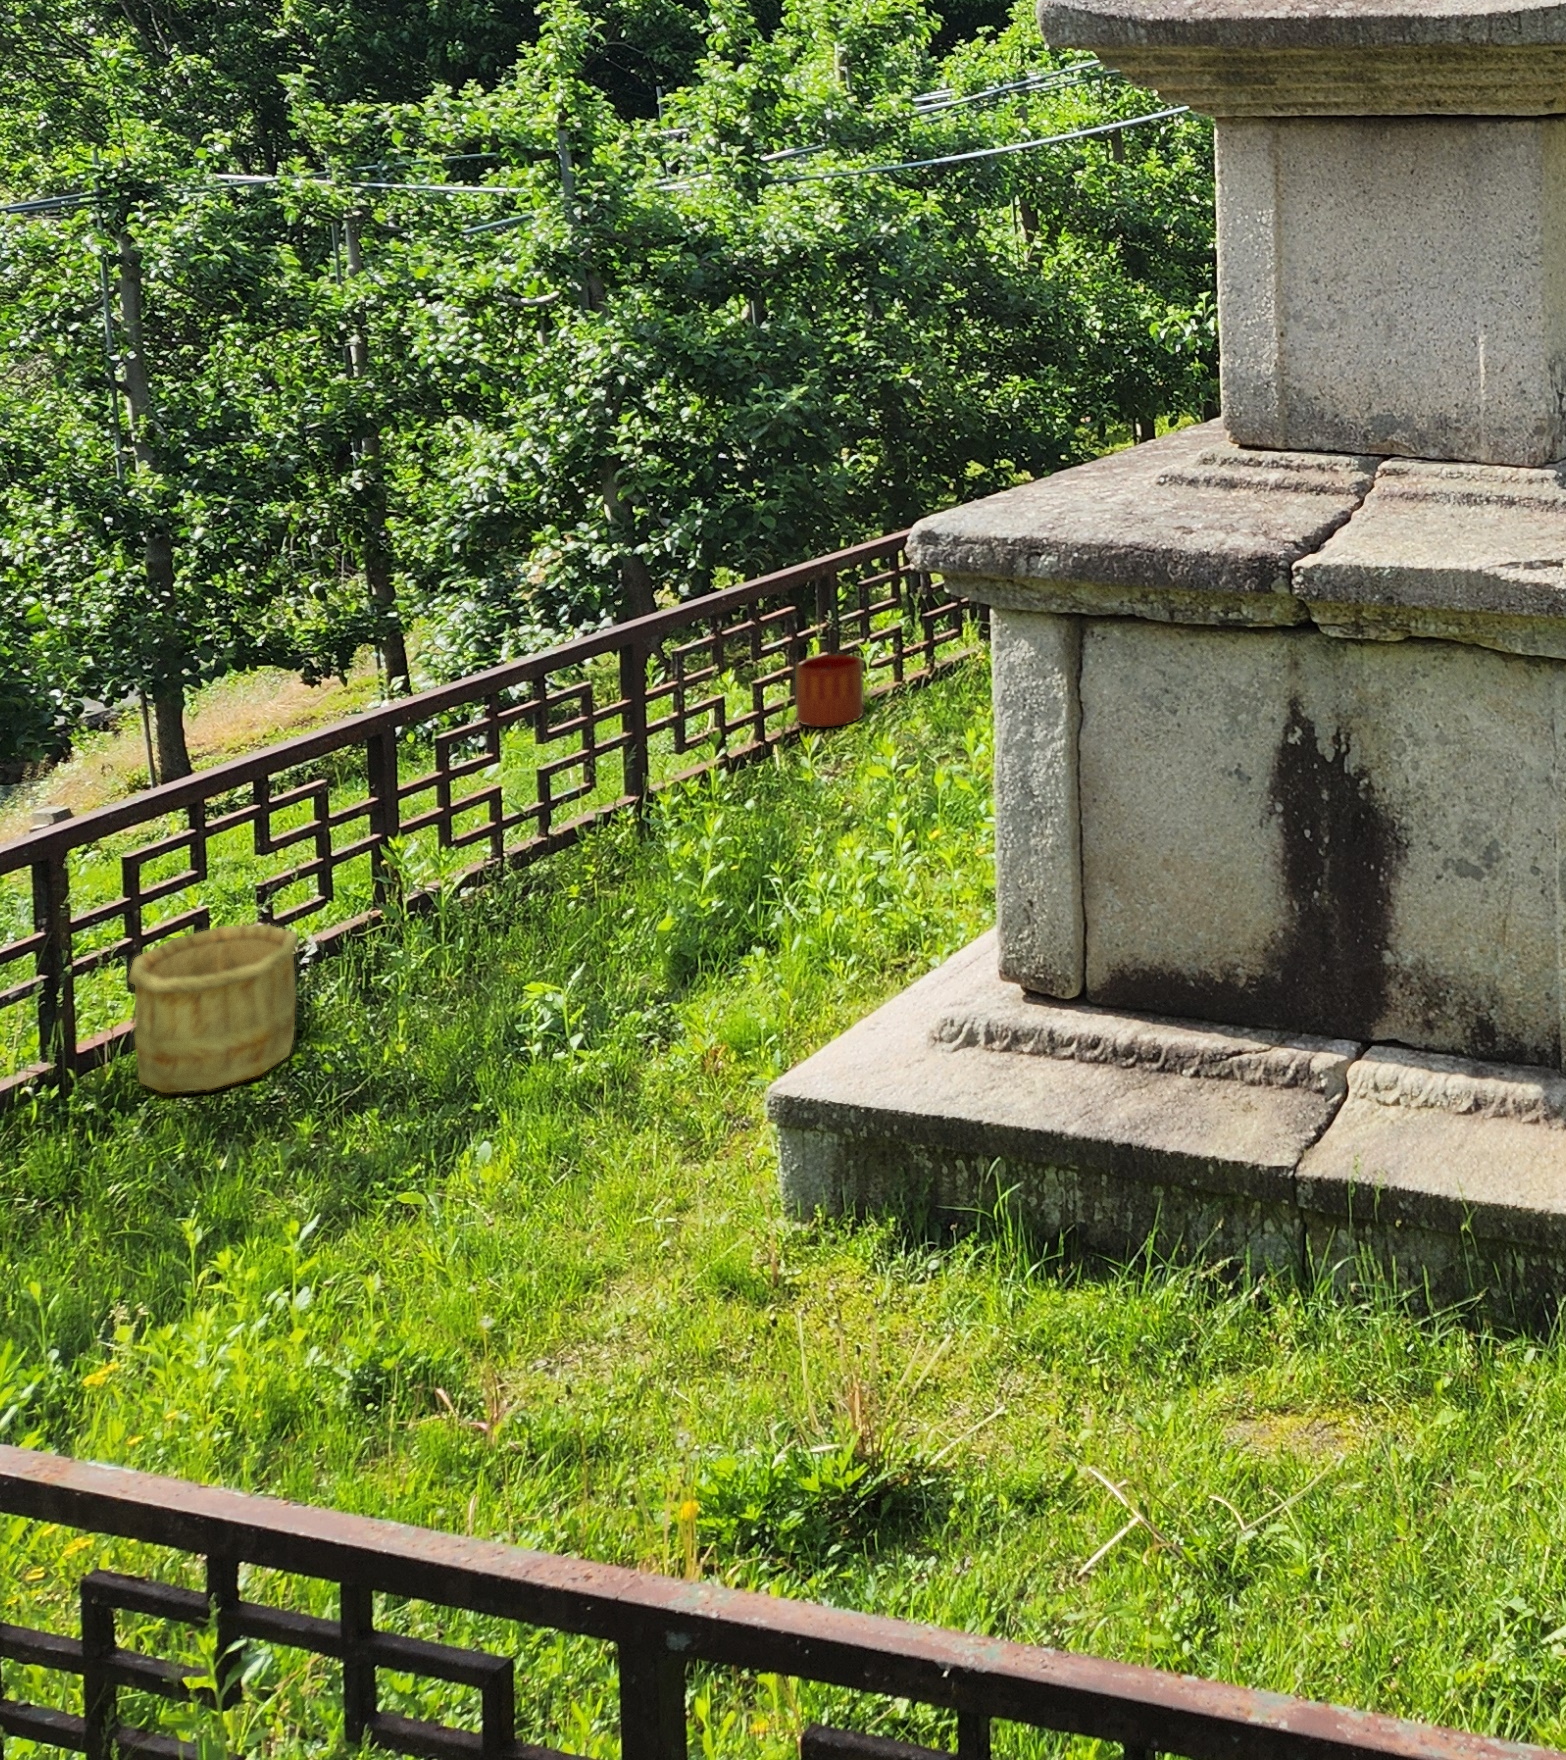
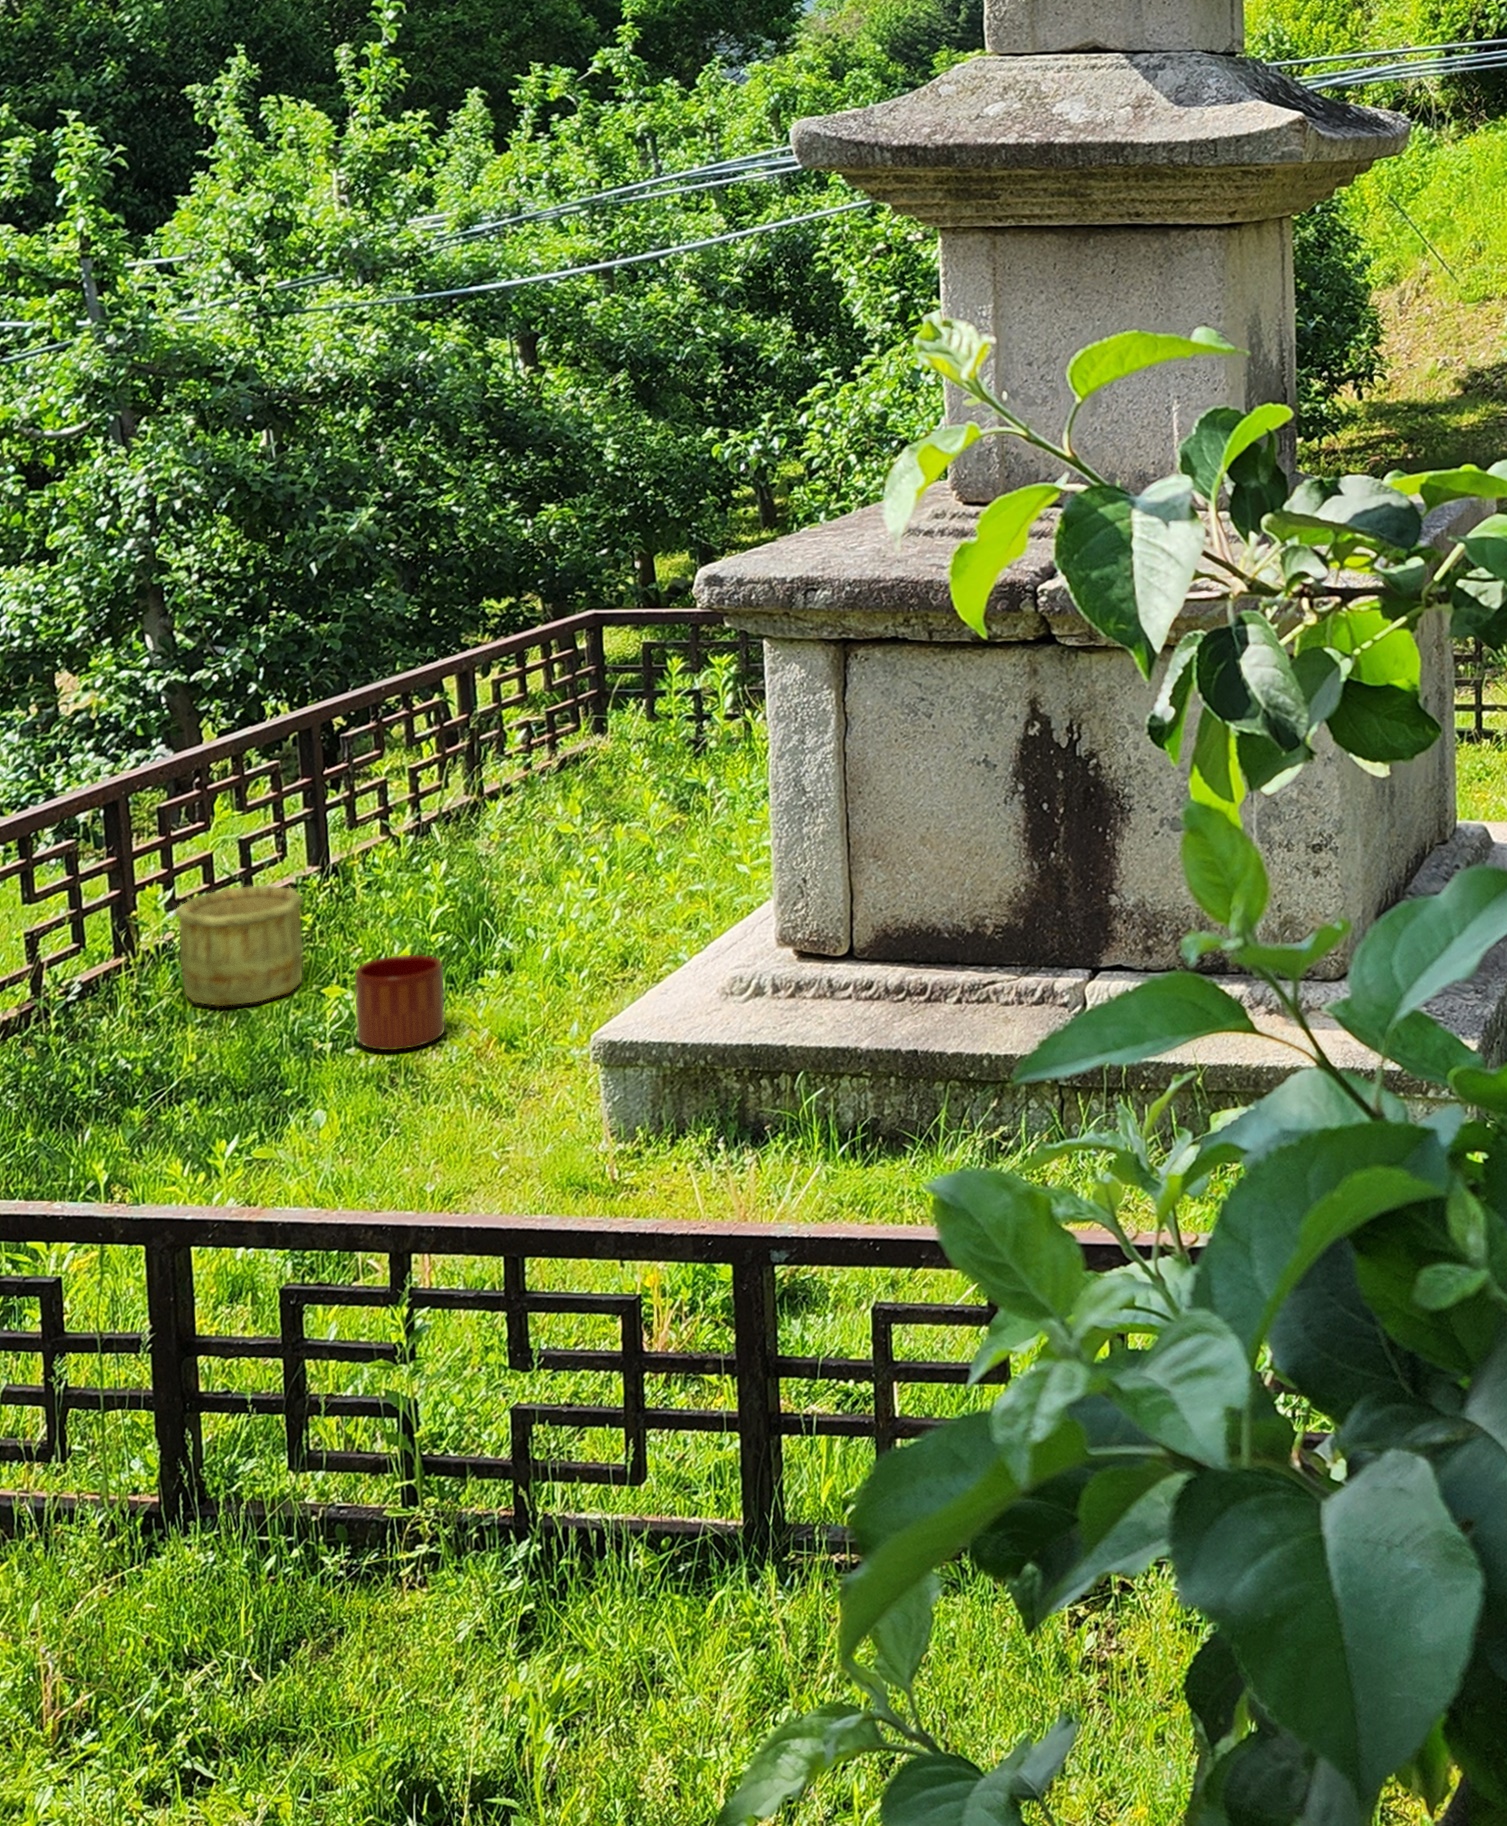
planter: present [796,655,864,727] -> present [355,955,445,1050]

